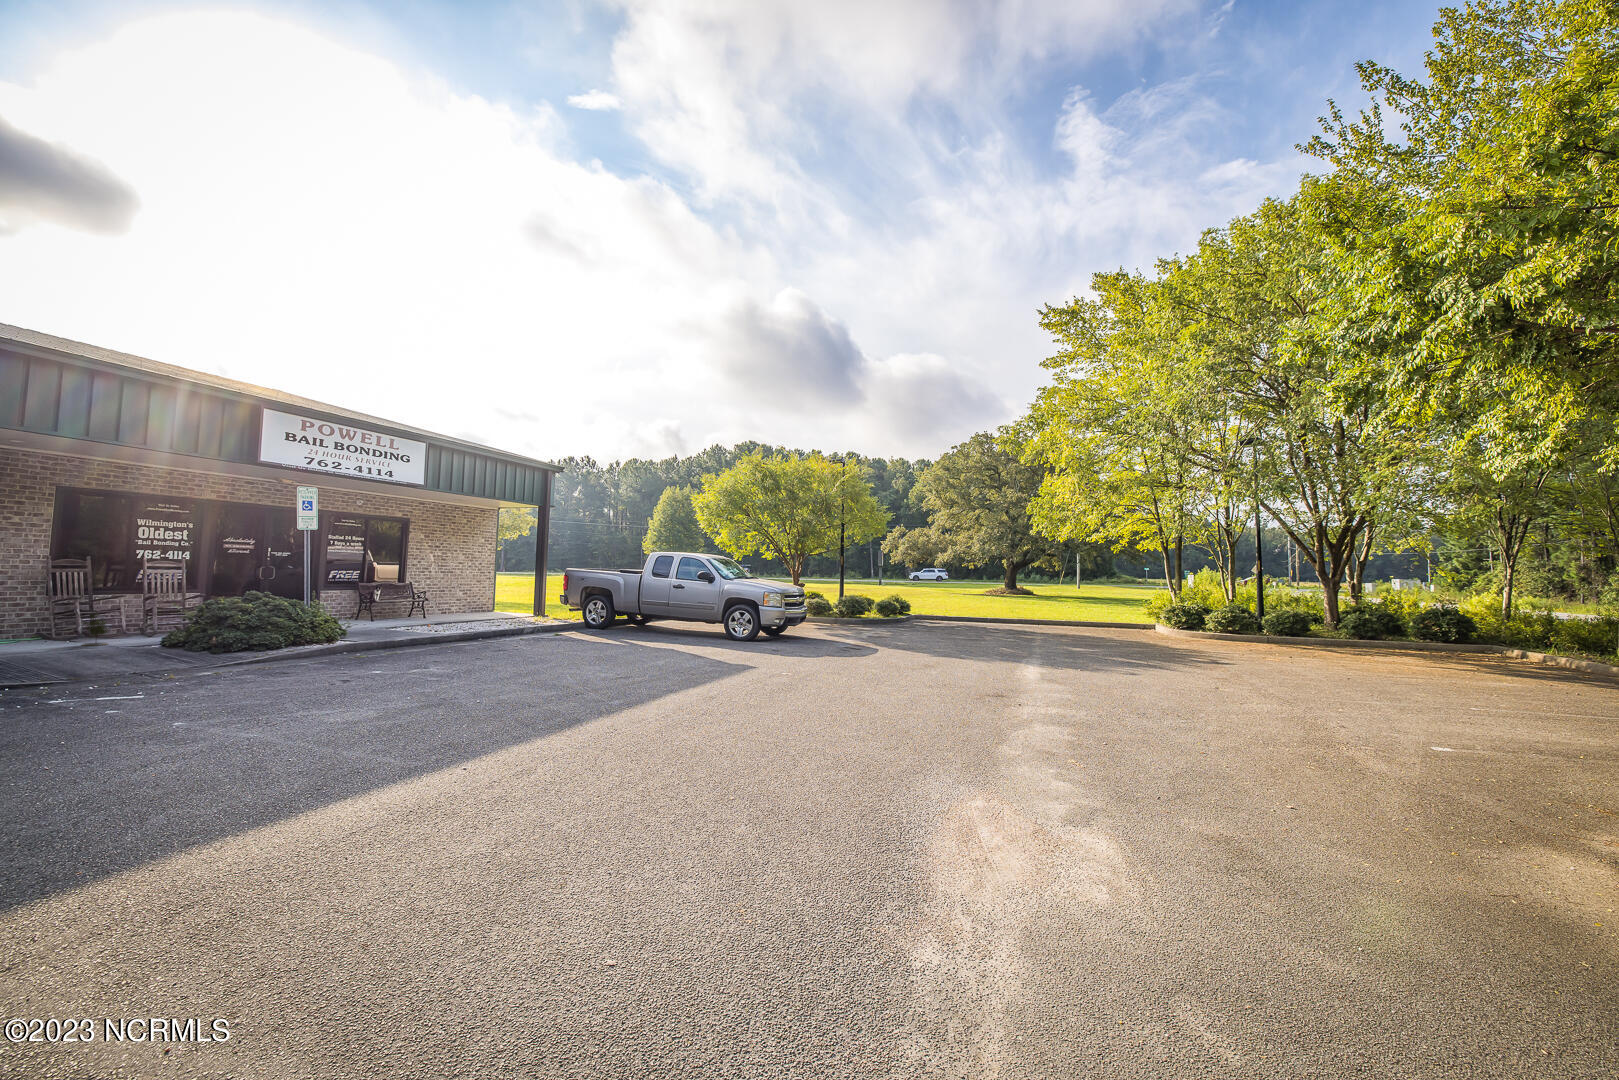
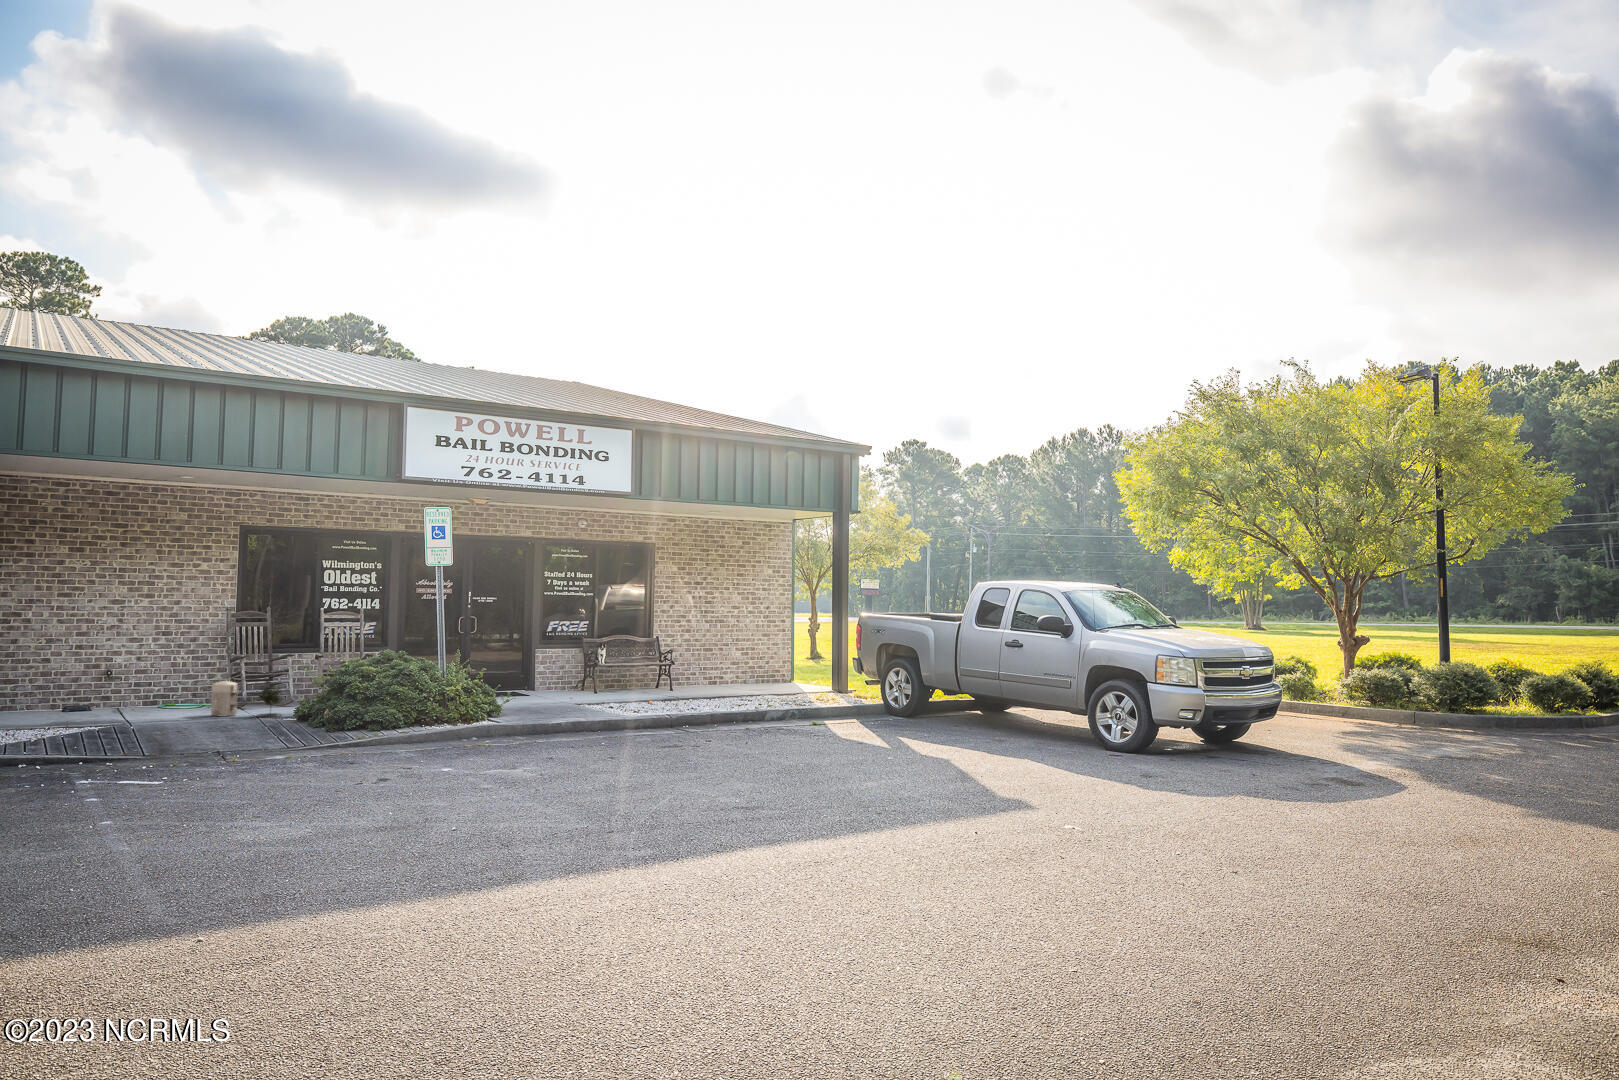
waste bin: none [27,616,59,647] -> present [211,681,238,716]

